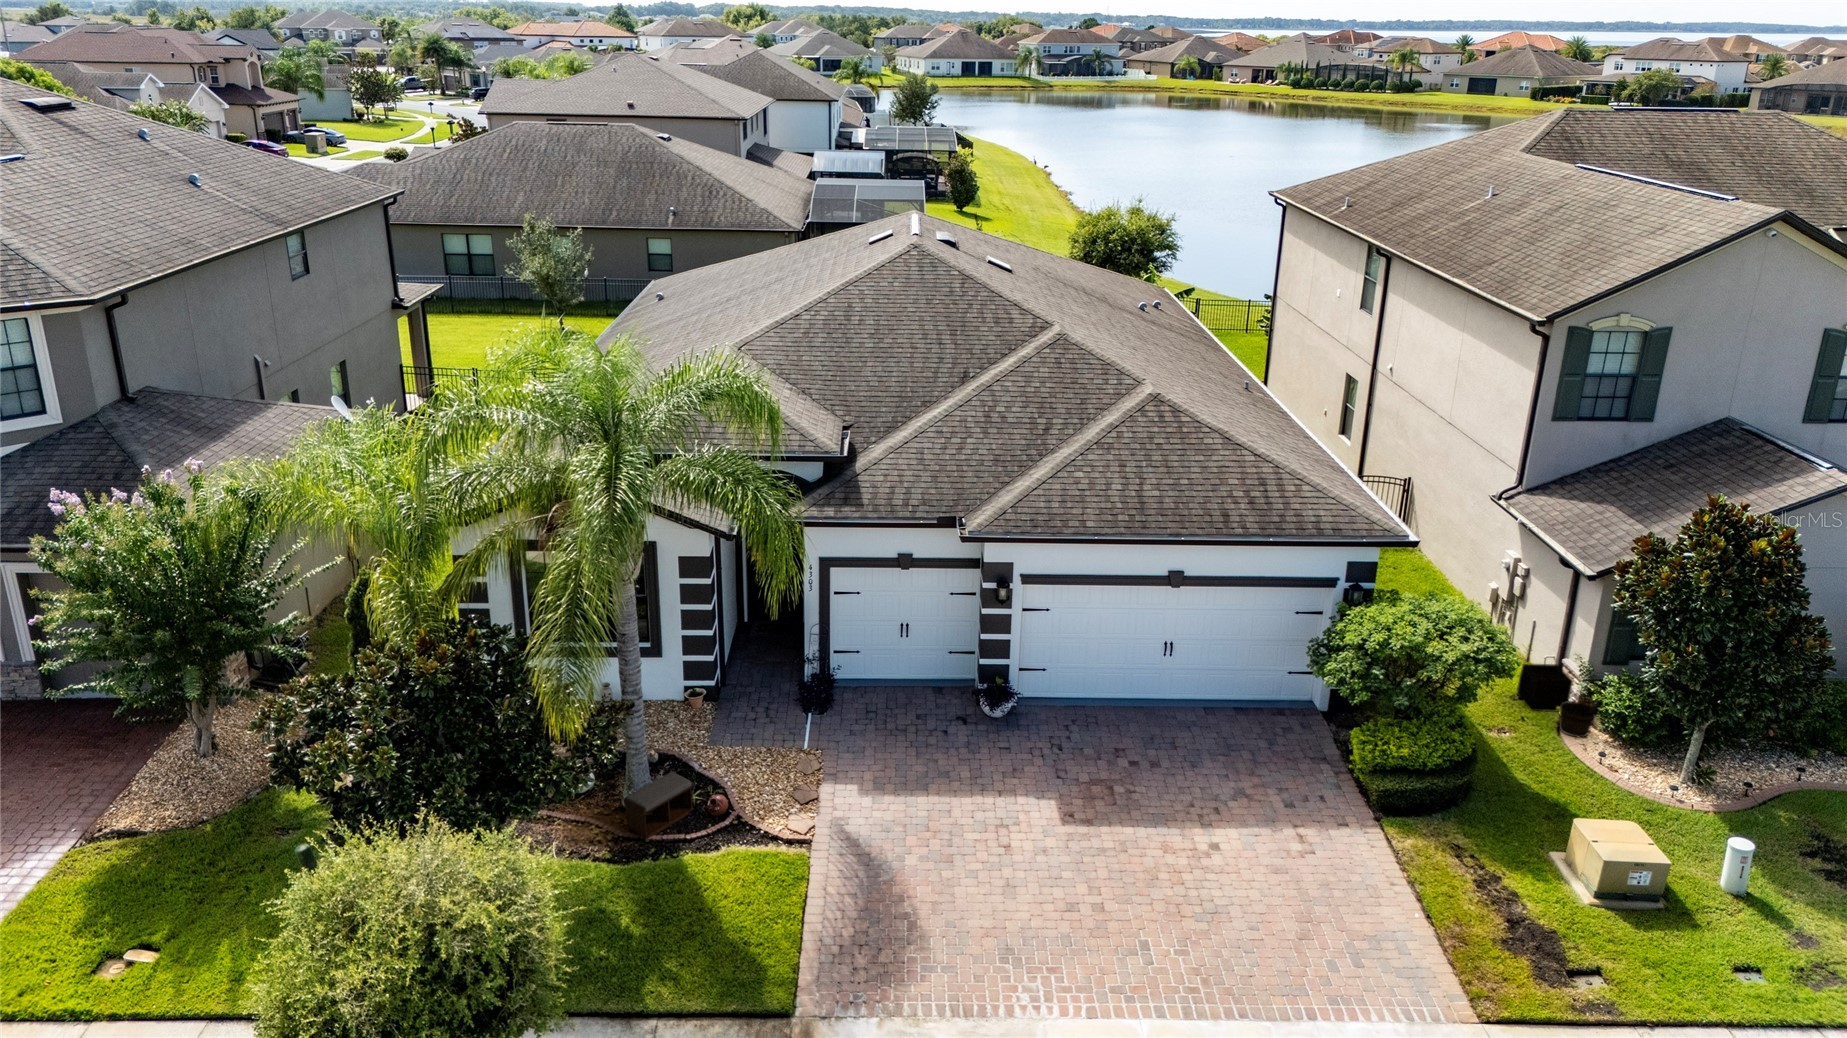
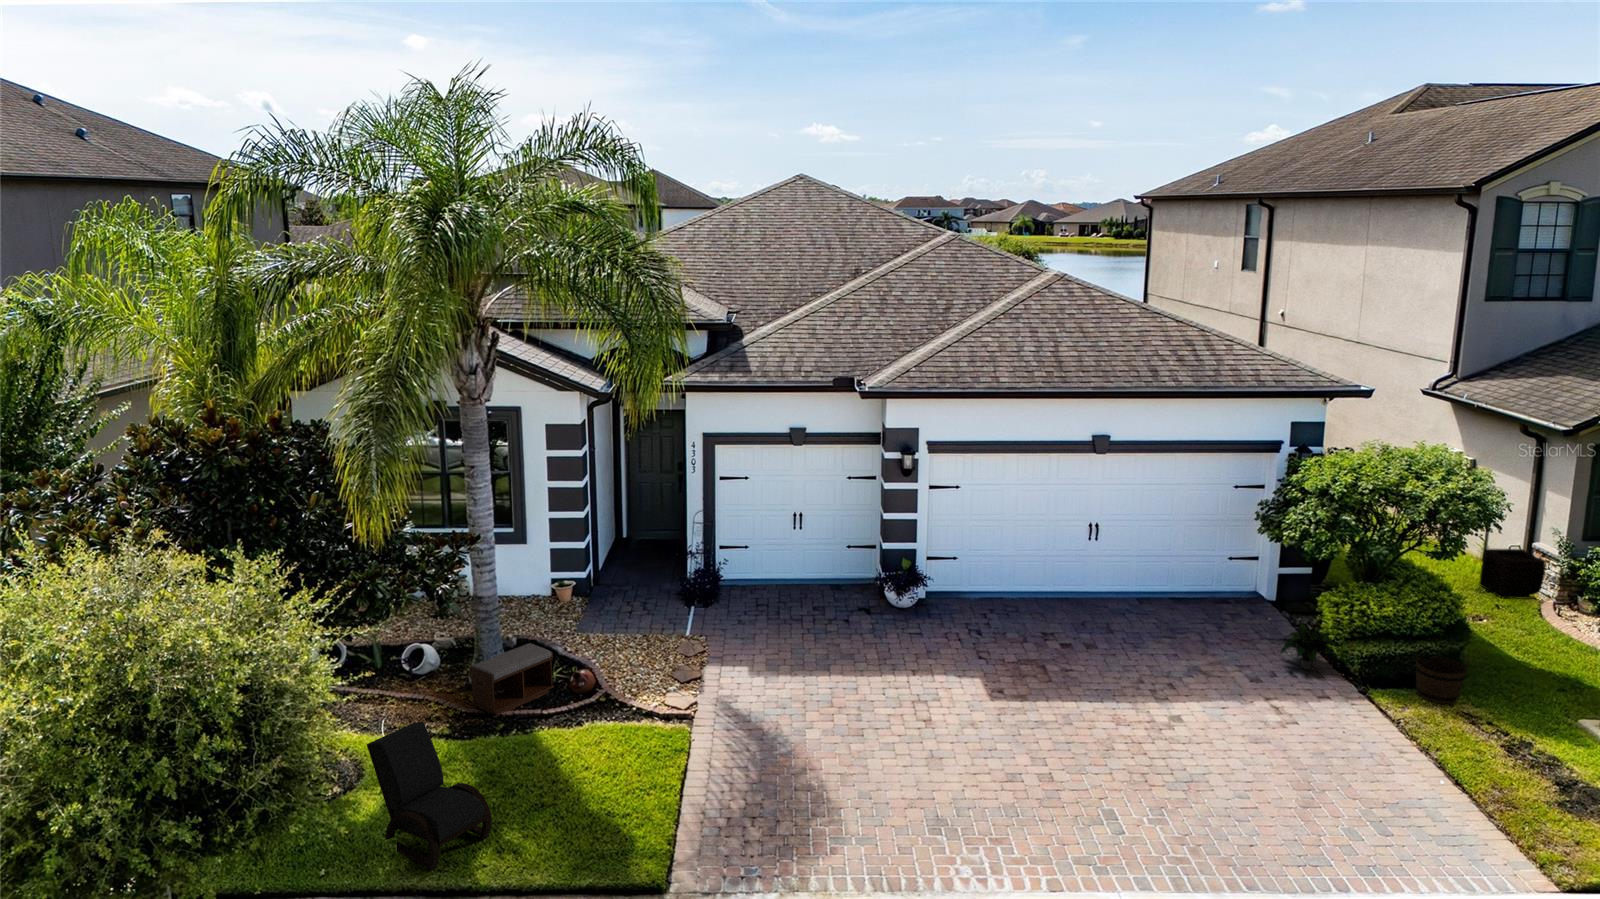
bucket: present [1559,701,1597,737] -> present [1416,655,1468,704]
potted plant: none [1313,752,1365,794] -> present [1281,622,1338,669]
lounge chair: none [560,873,657,994] -> present [367,721,492,871]

